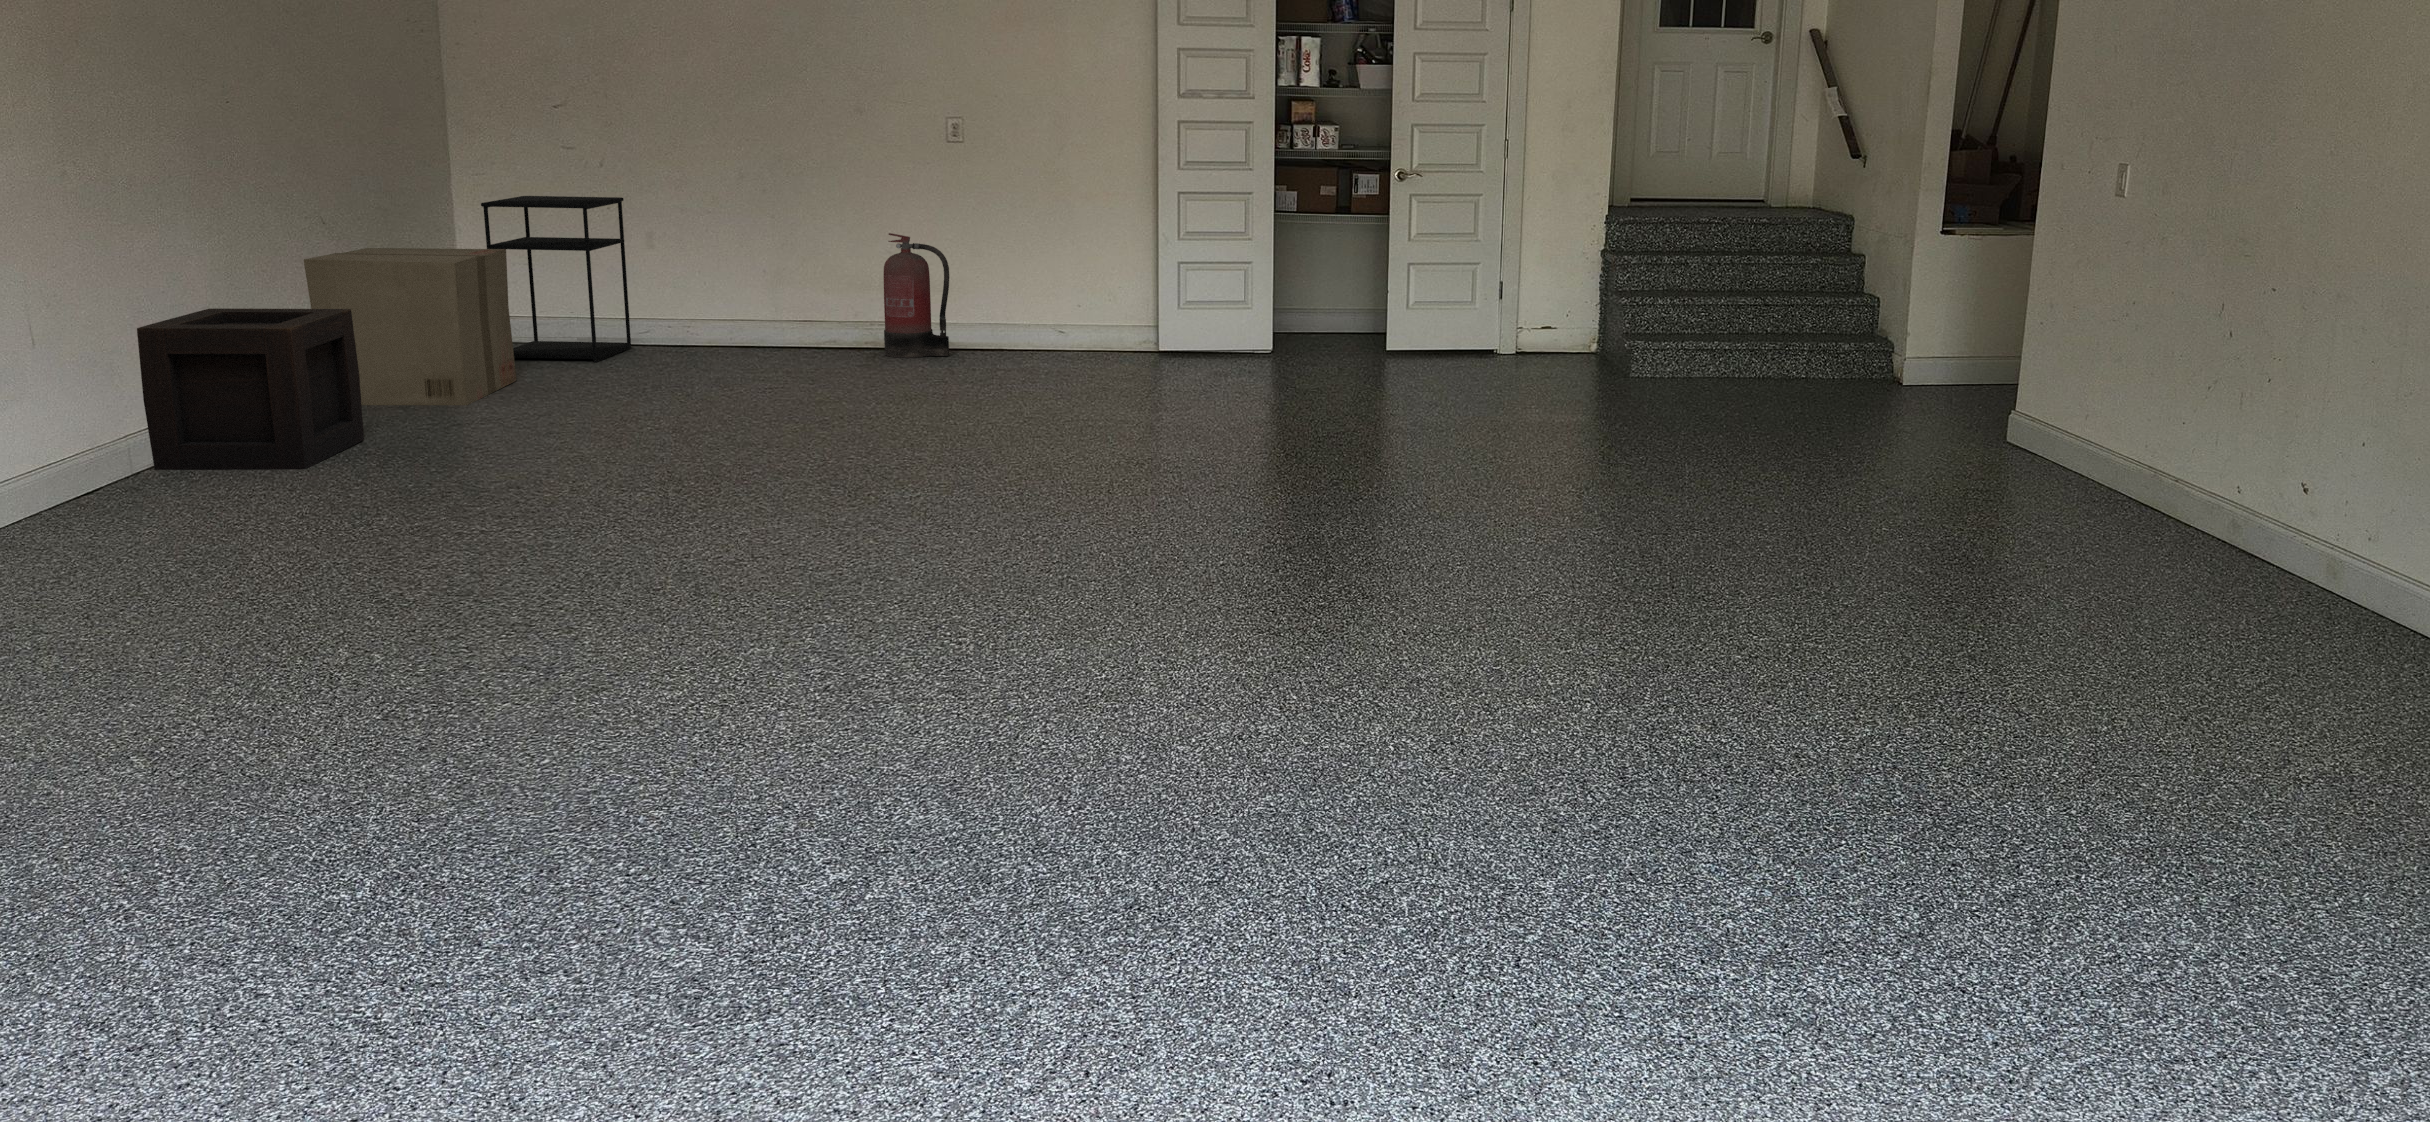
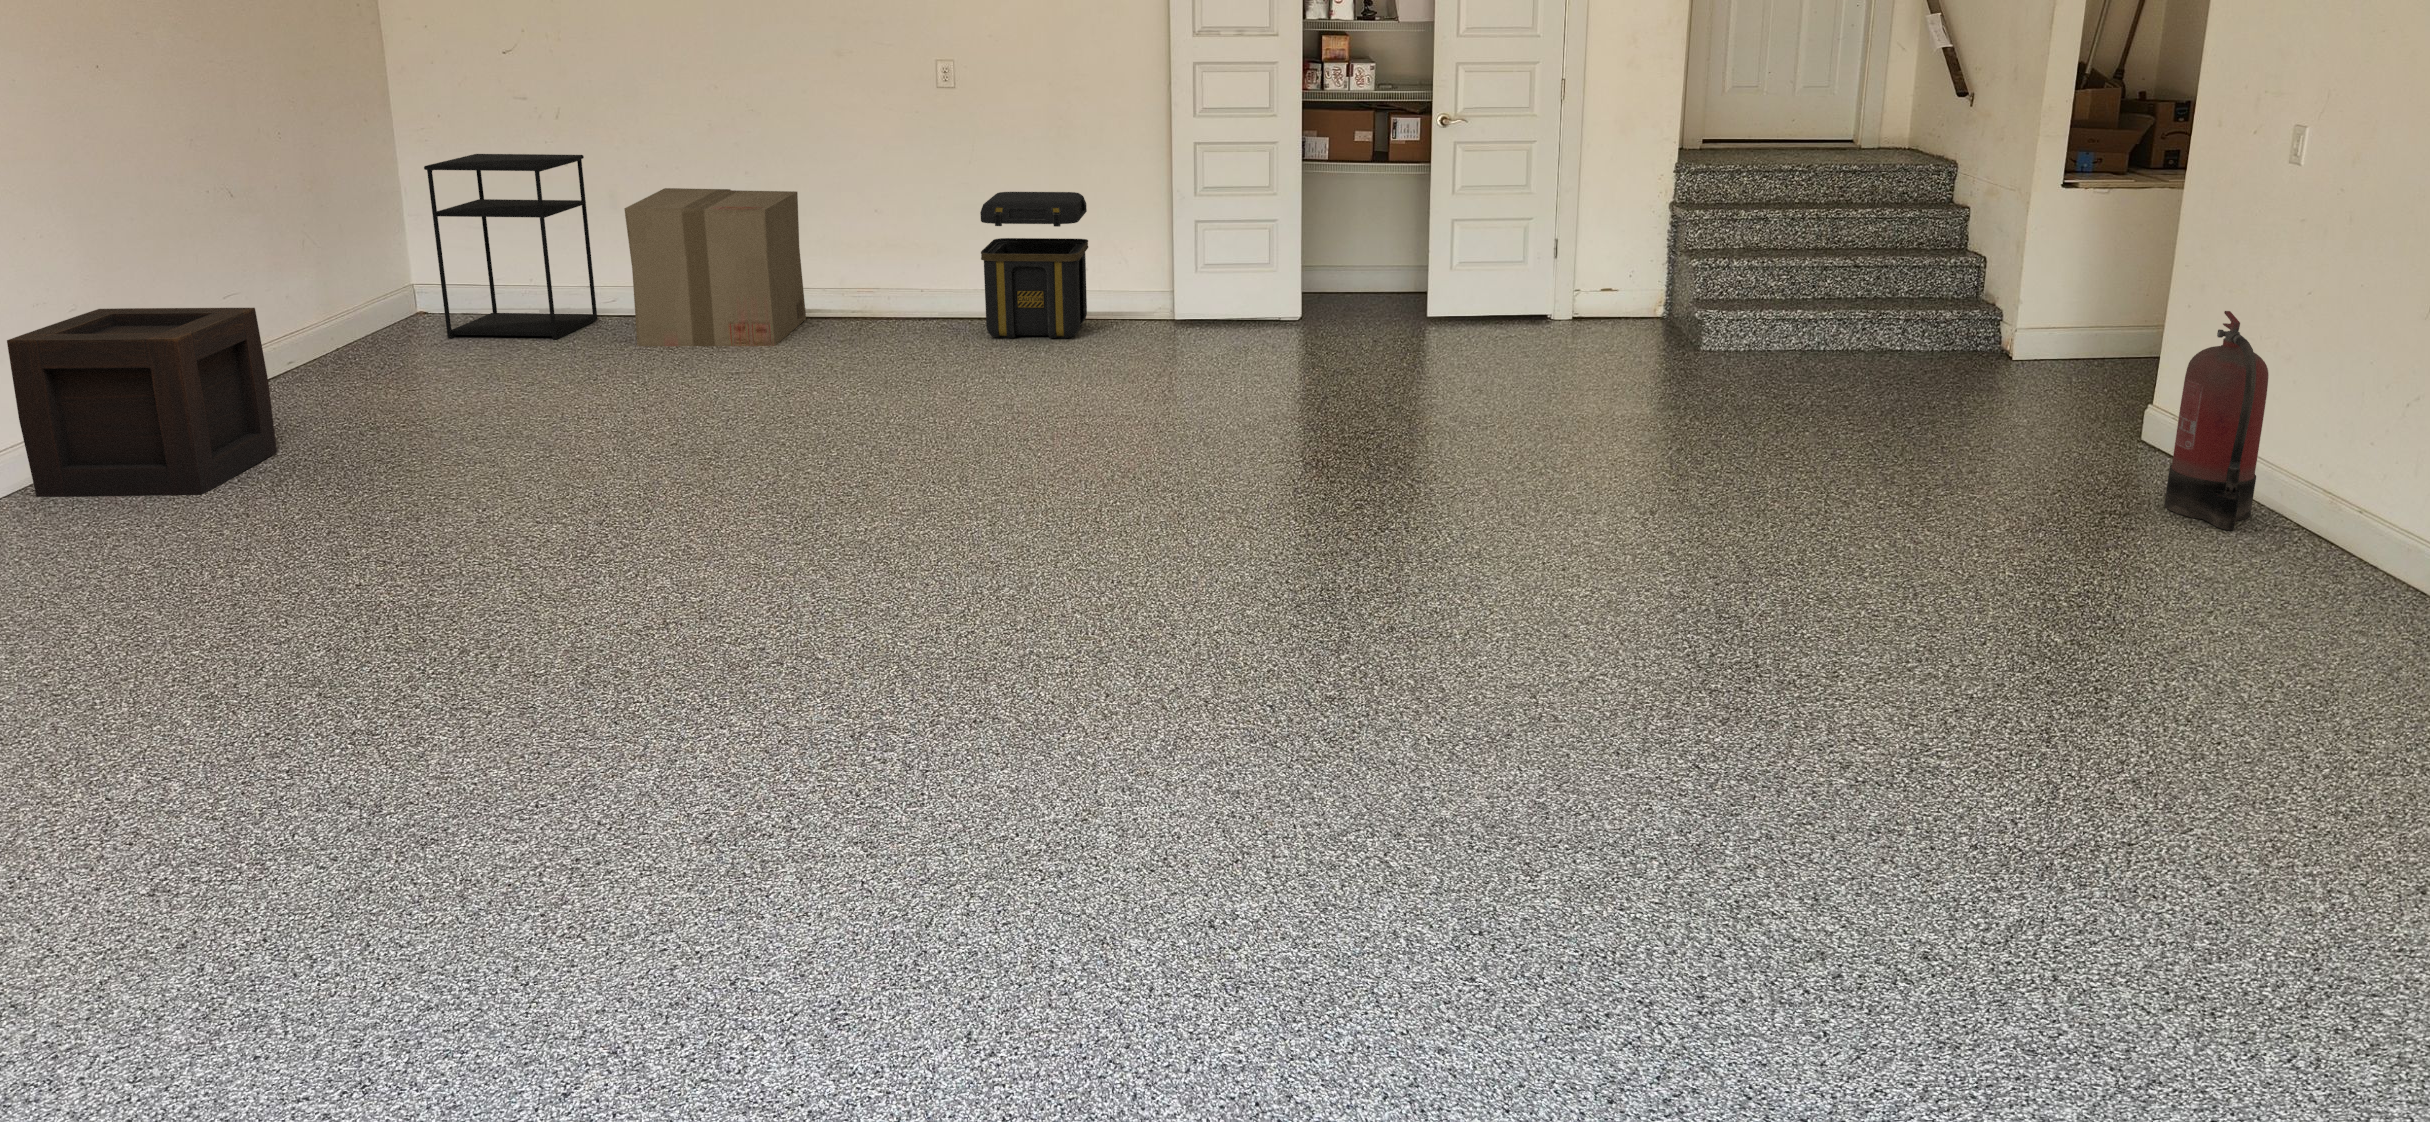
fire extinguisher: present [884,233,949,358] -> present [2164,311,2269,530]
toolbox: none [987,234,1082,364] -> present [980,192,1088,338]
cardboard box: present [304,248,516,405] -> present [624,188,806,346]

